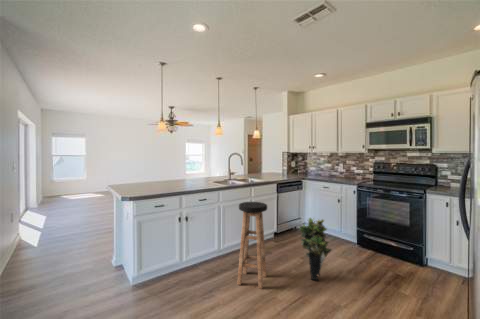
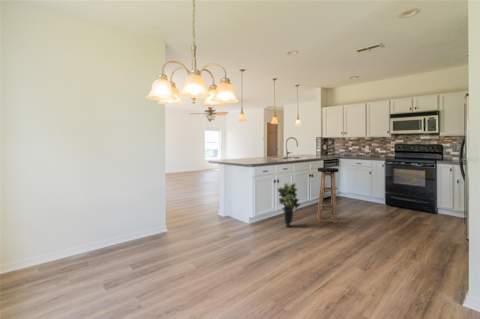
potted plant: present [300,218,331,281] -> present [278,183,300,227]

